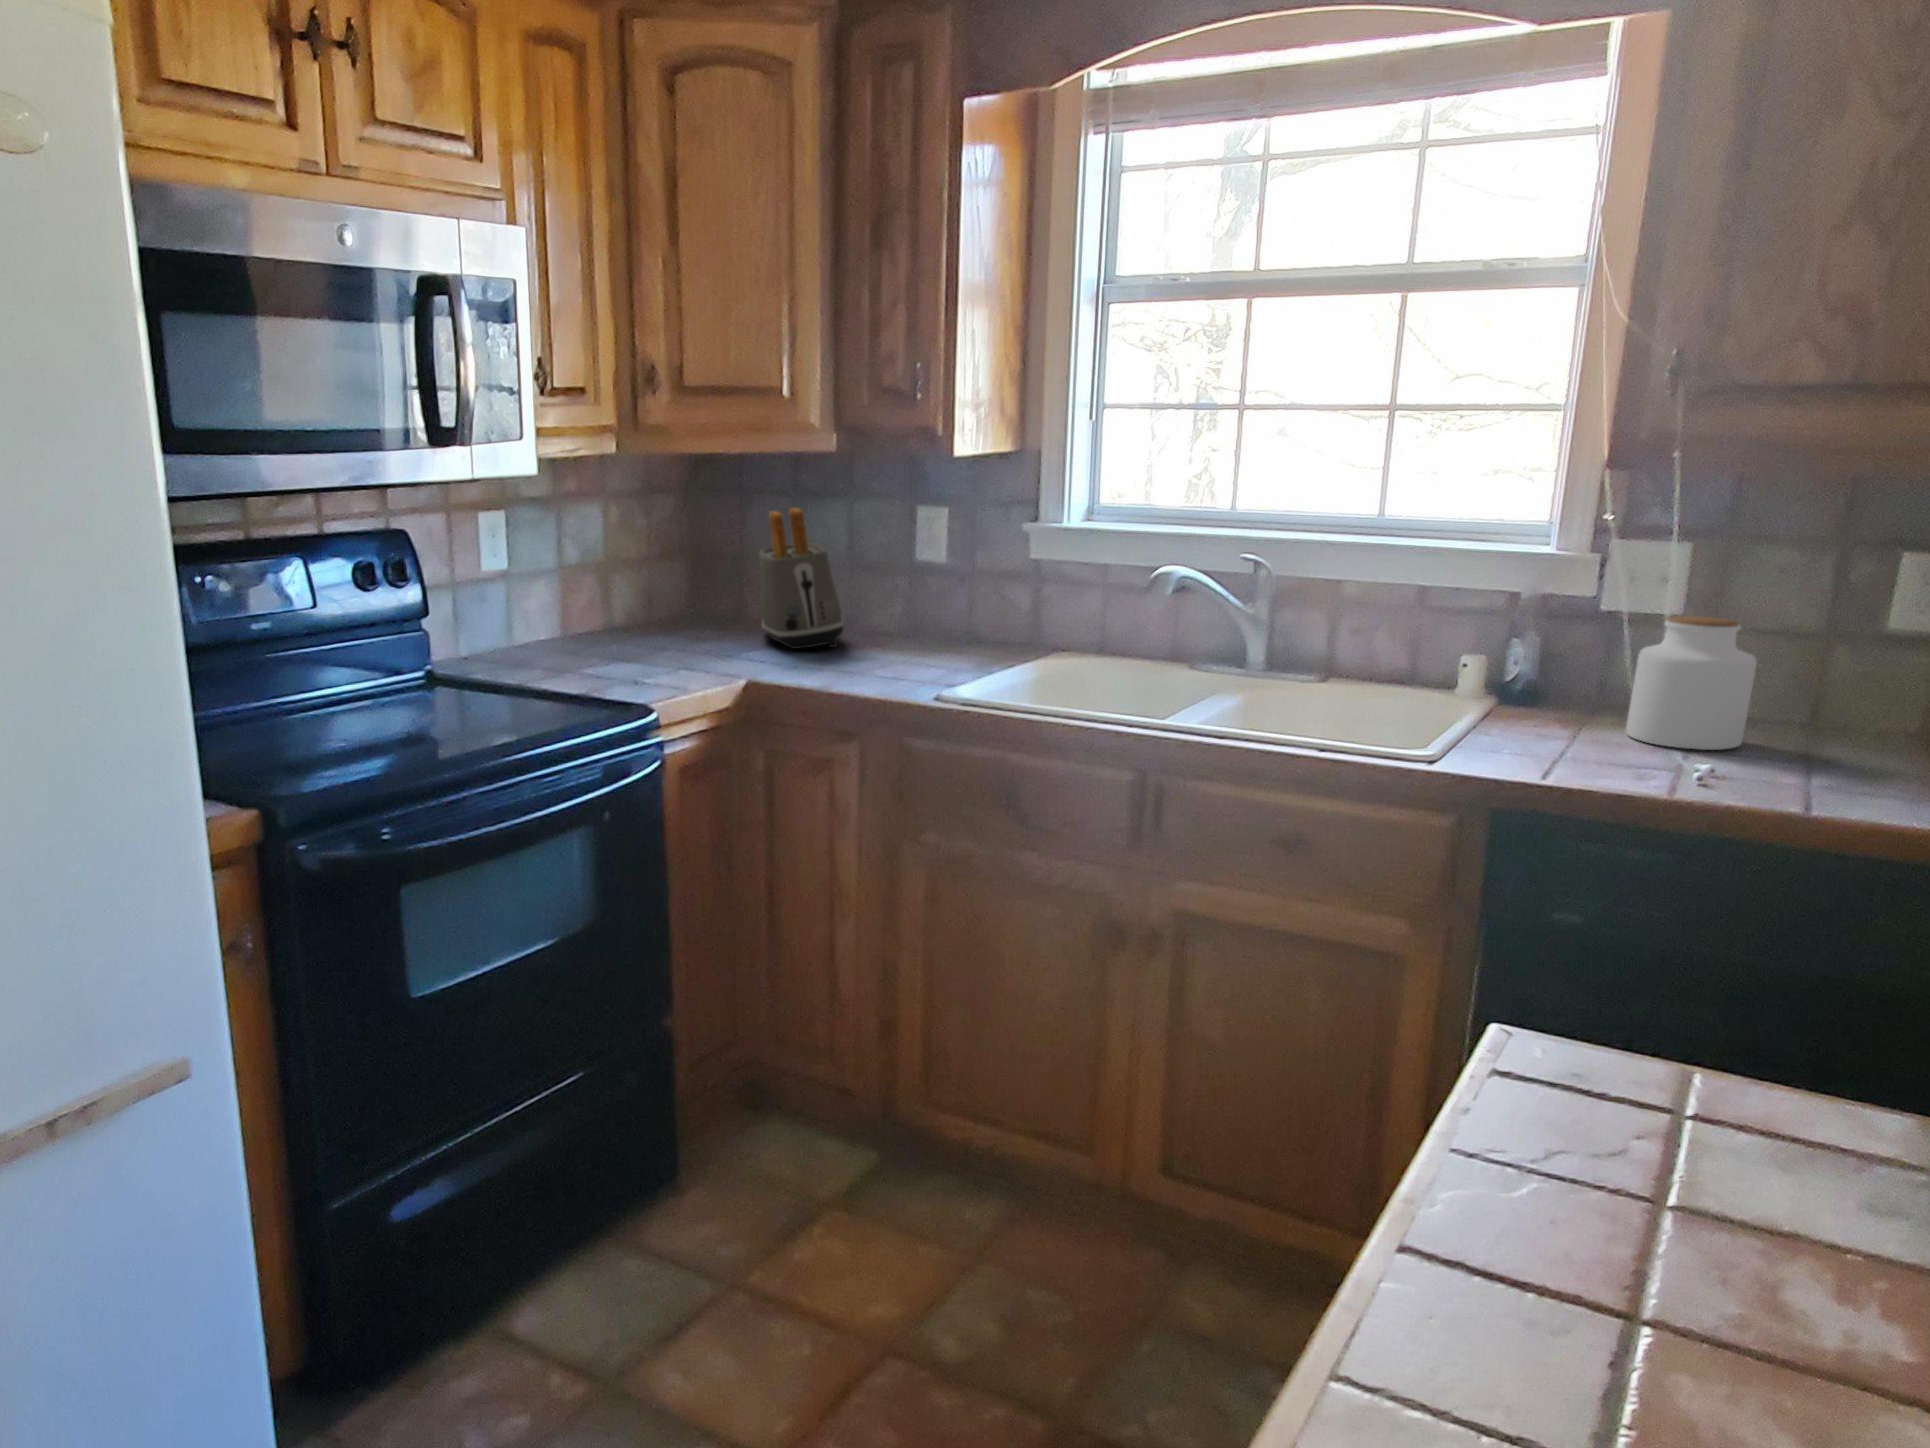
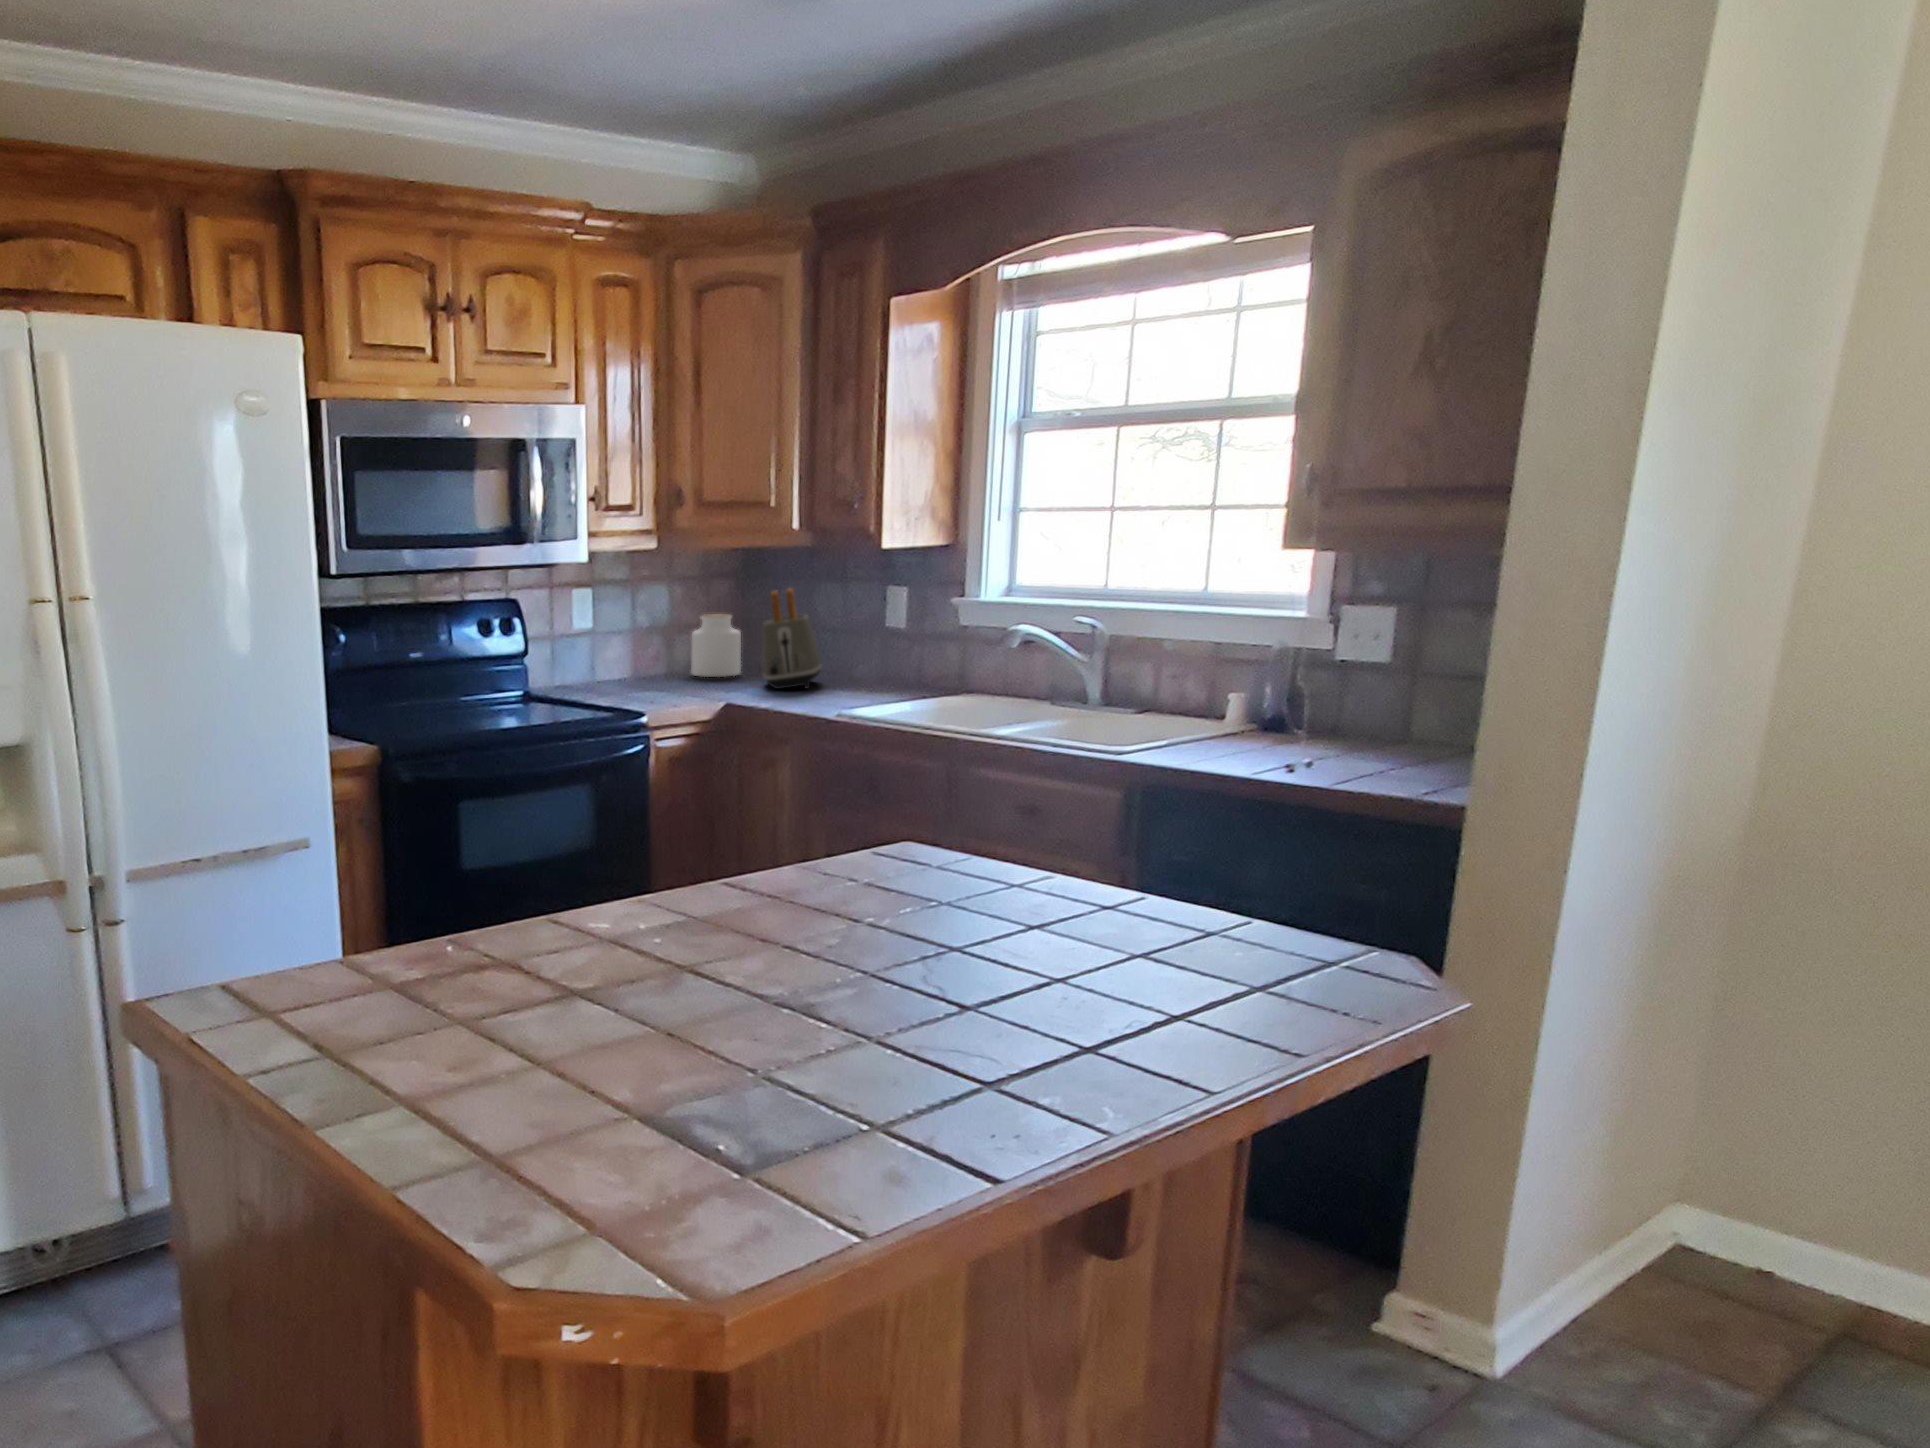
jar: present [1626,616,1756,750] -> present [691,614,741,677]

